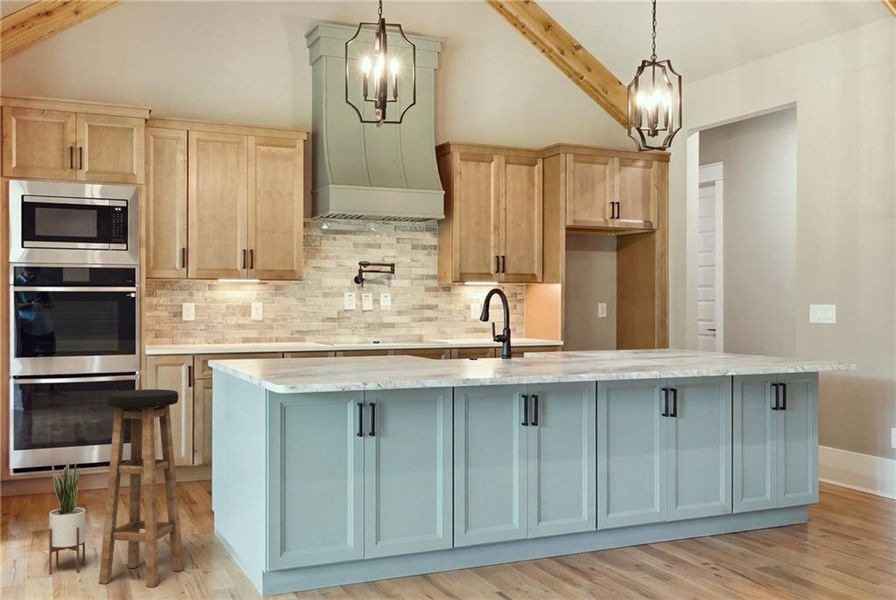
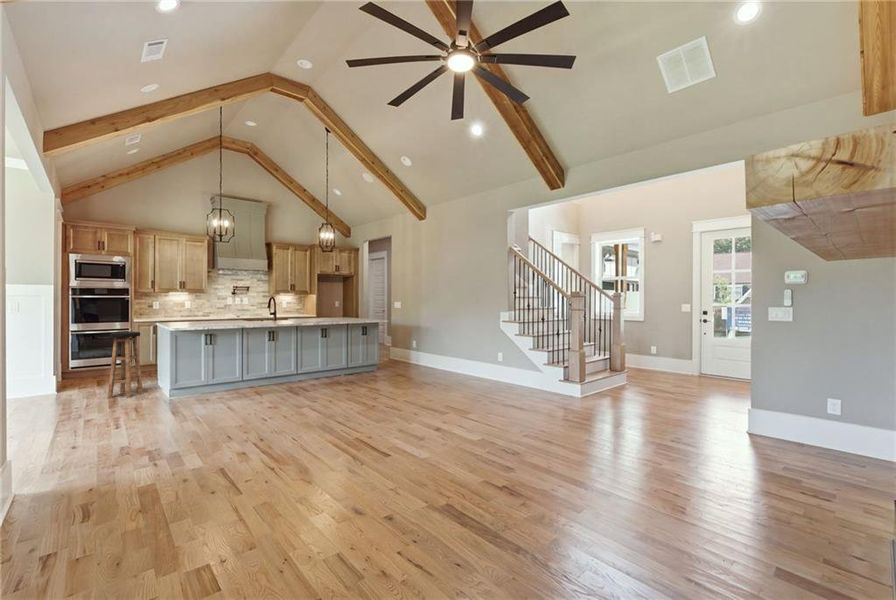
potted plant: present [49,459,85,574] -> none [87,356,103,397]

